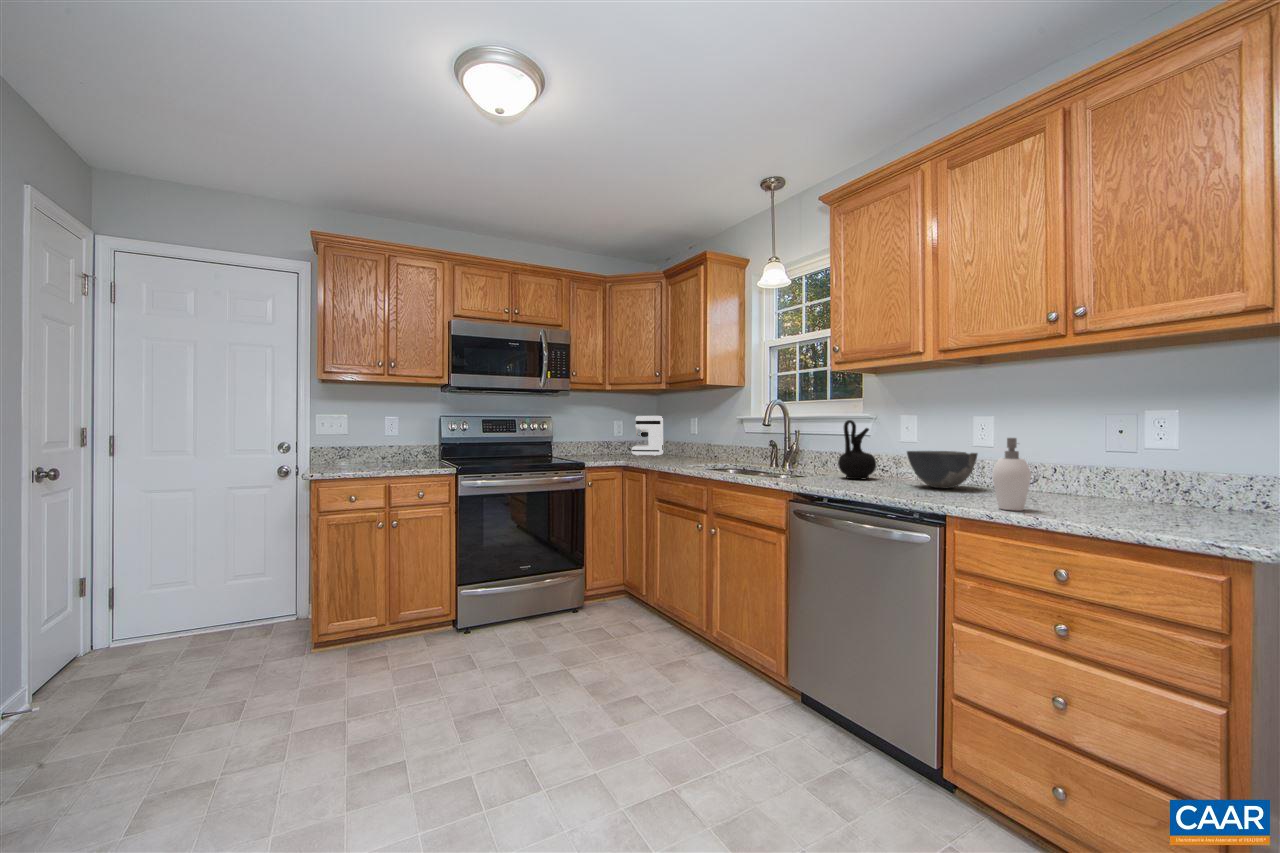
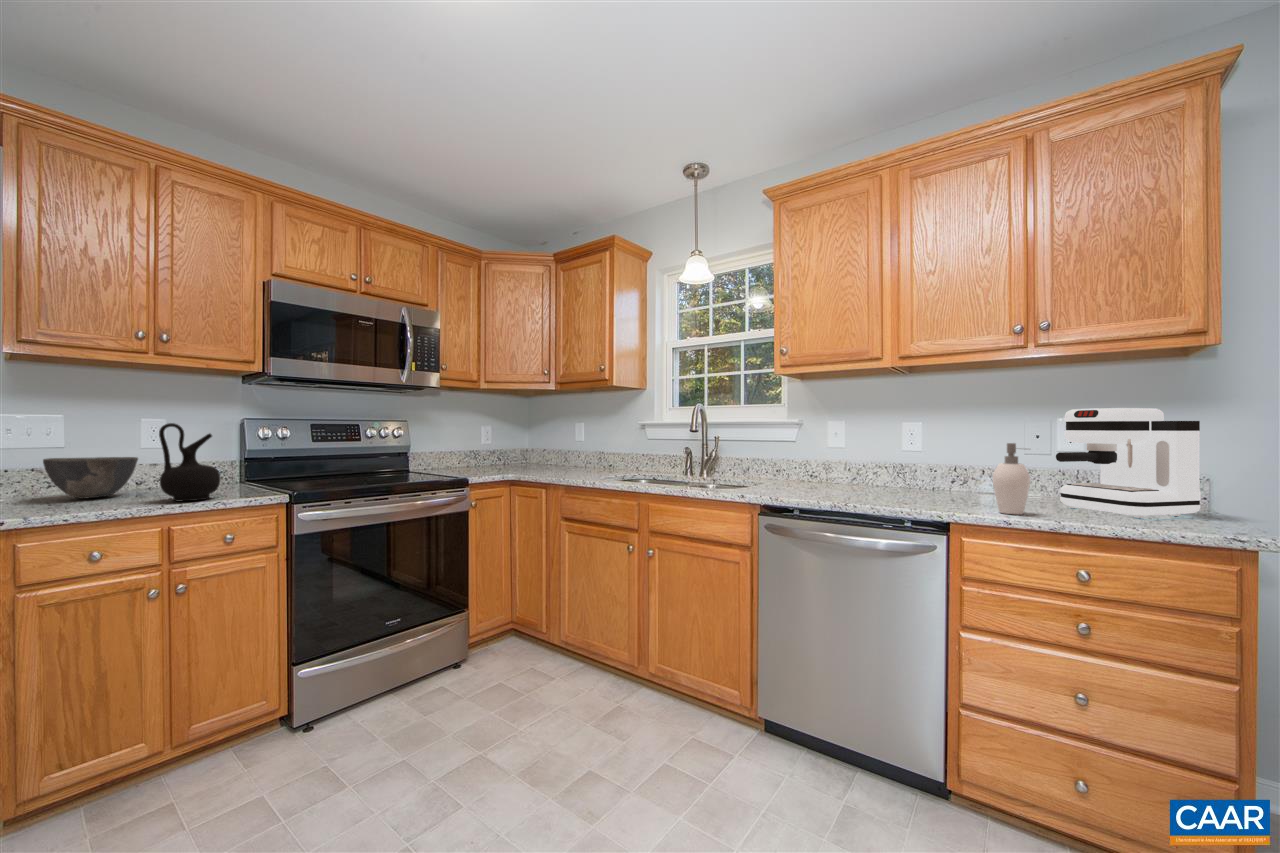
coffee maker: present [632,416,663,456] -> present [1056,408,1201,518]
ceramic jug: present [838,420,876,479] -> present [159,423,220,501]
bowl: present [907,451,977,488] -> present [43,457,138,499]

